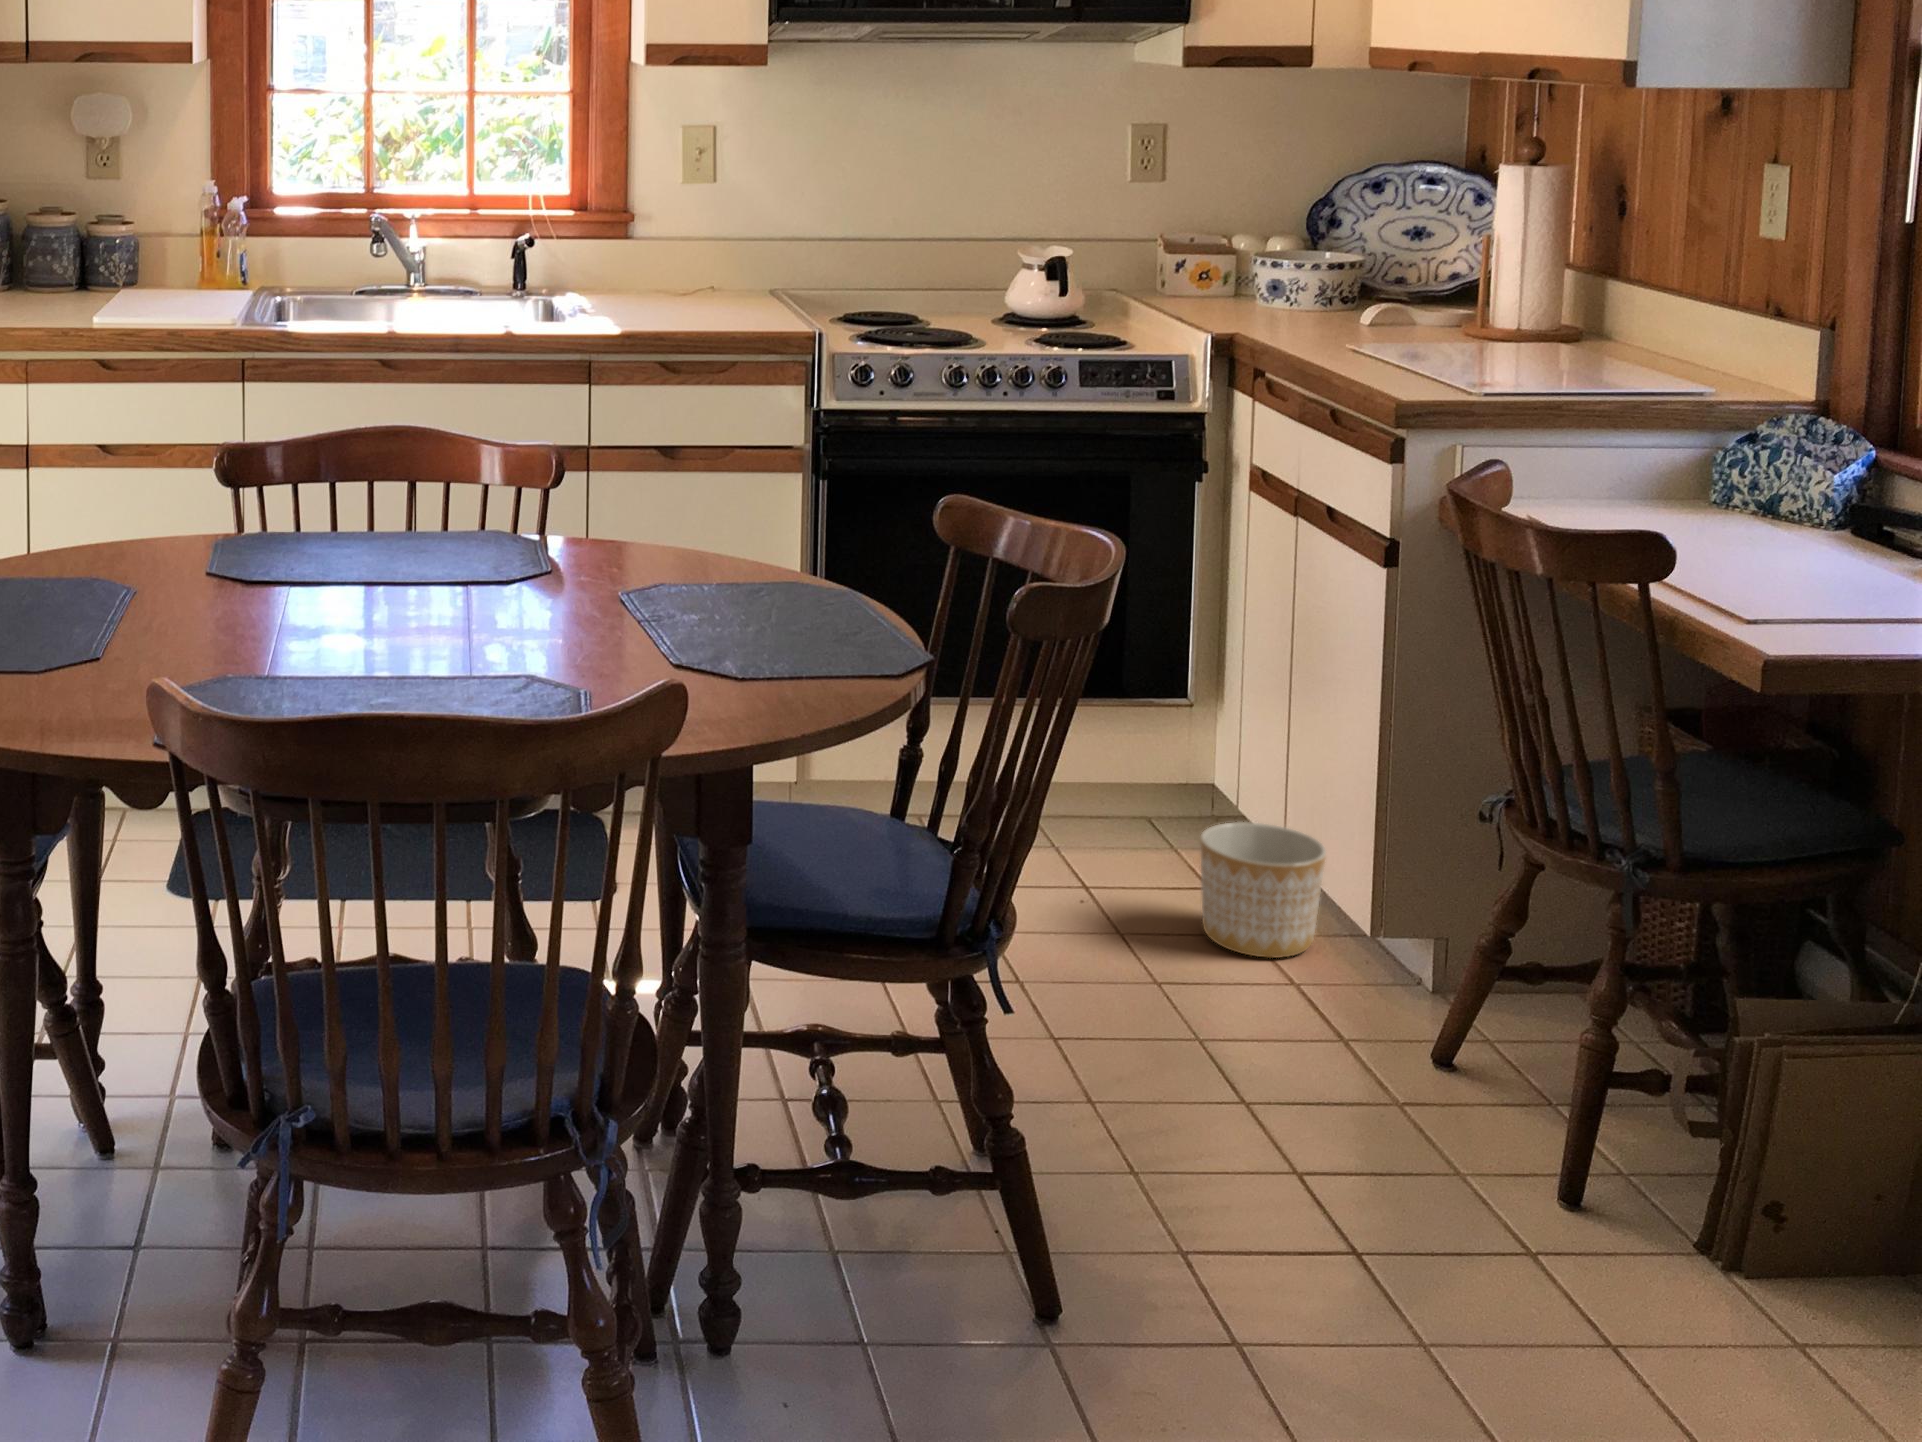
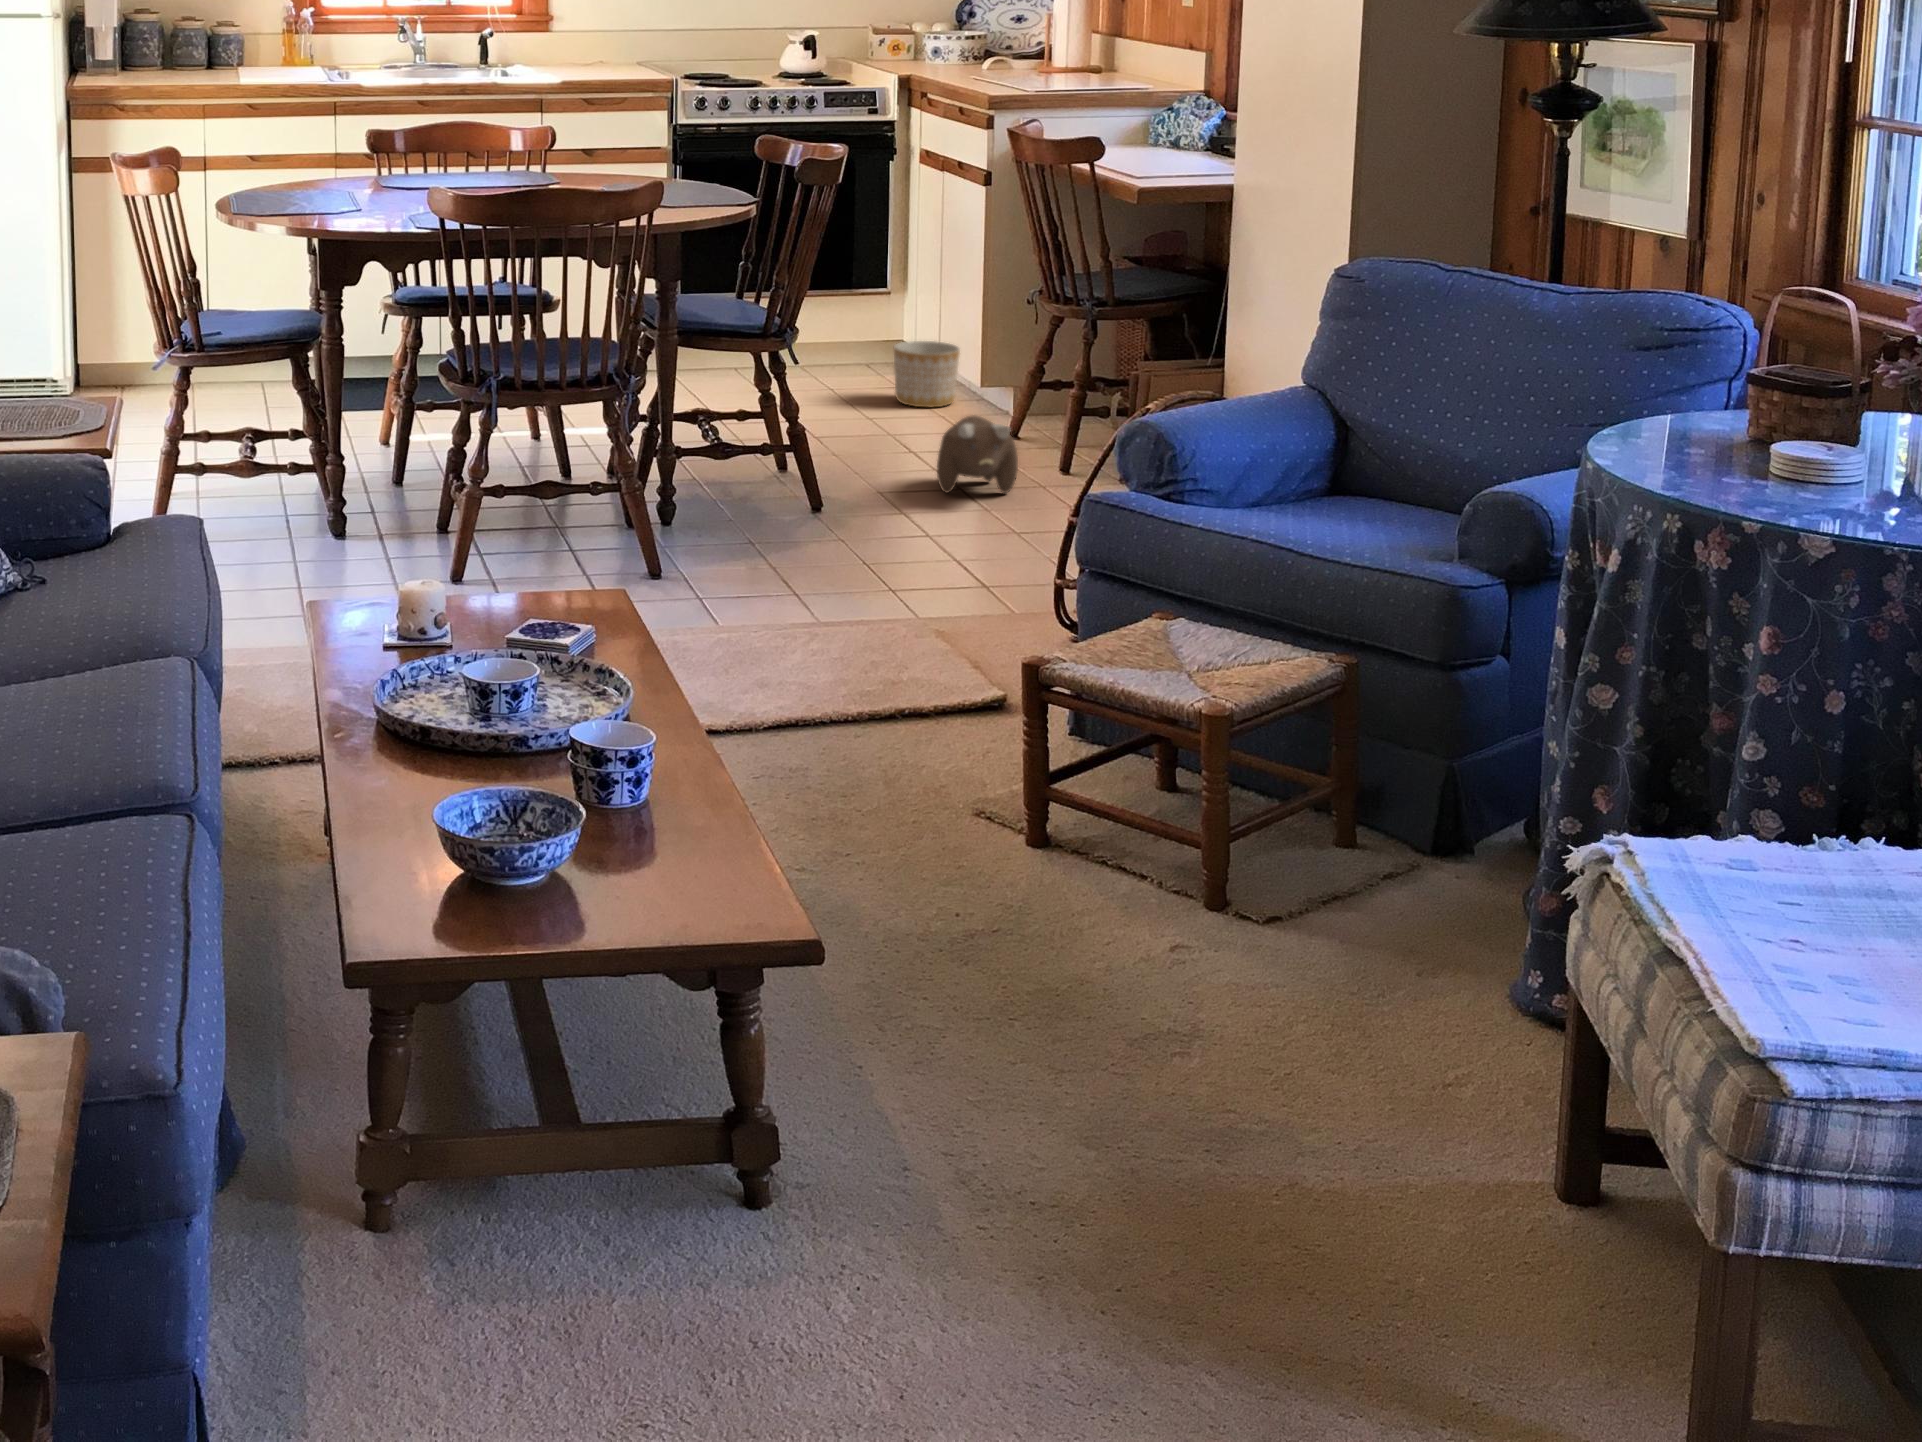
plush toy: none [1307,1107,1487,1287] -> present [937,416,1018,493]

